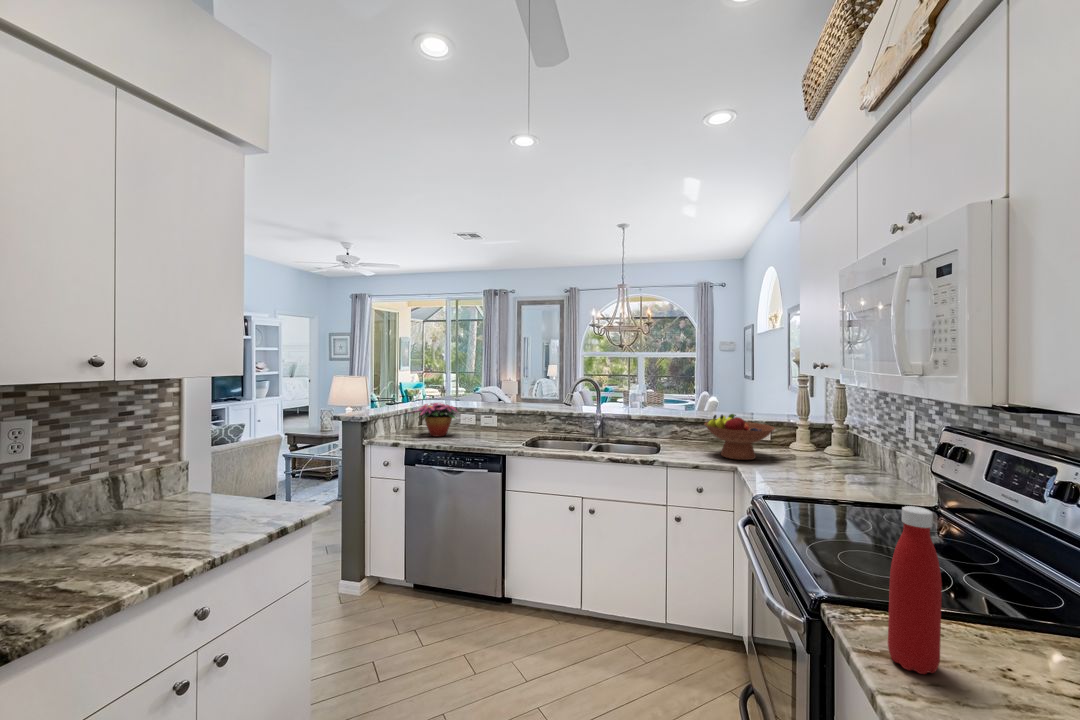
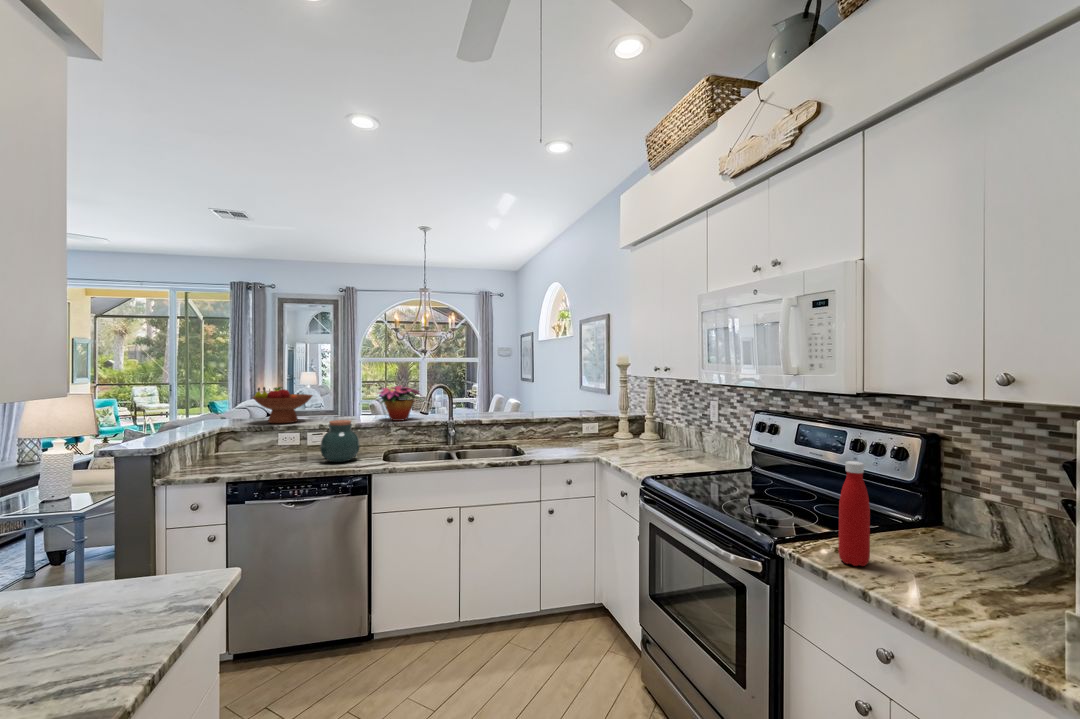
flower arrangement: present [418,403,456,437] -> present [378,386,420,421]
jar: none [476,405,508,442] -> present [320,420,359,462]
fruit bowl: present [704,414,775,460] -> present [253,387,313,423]

